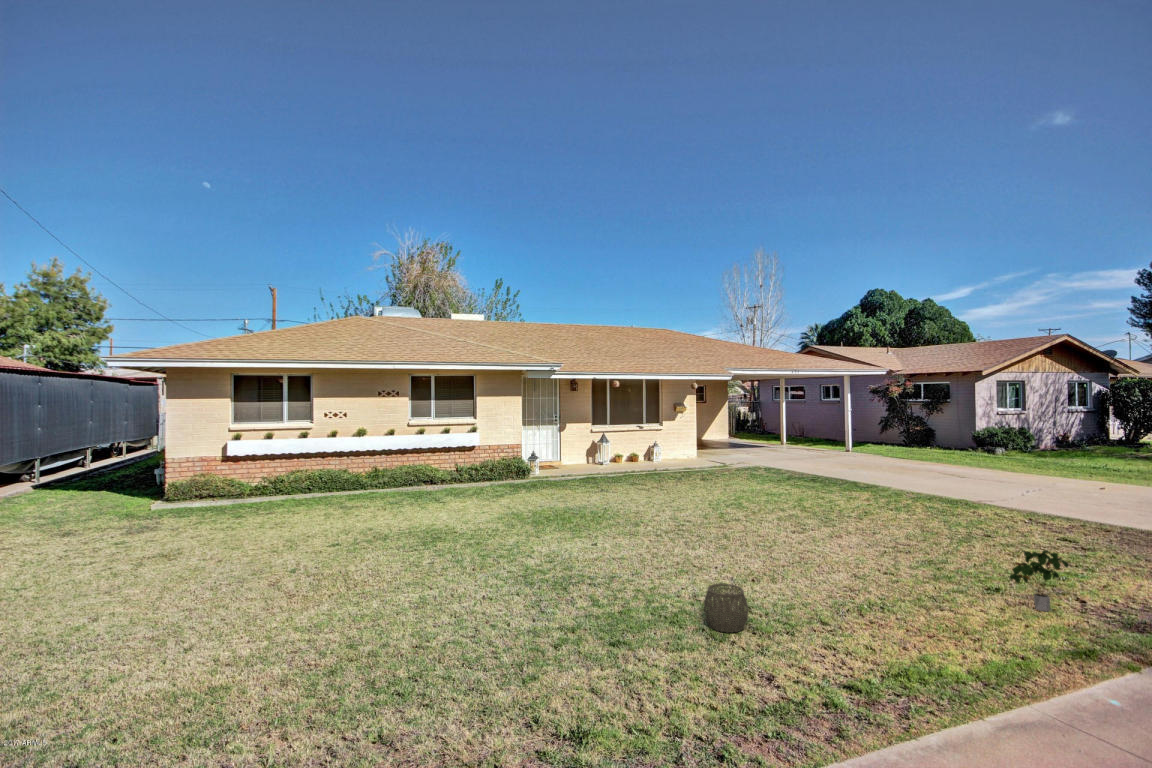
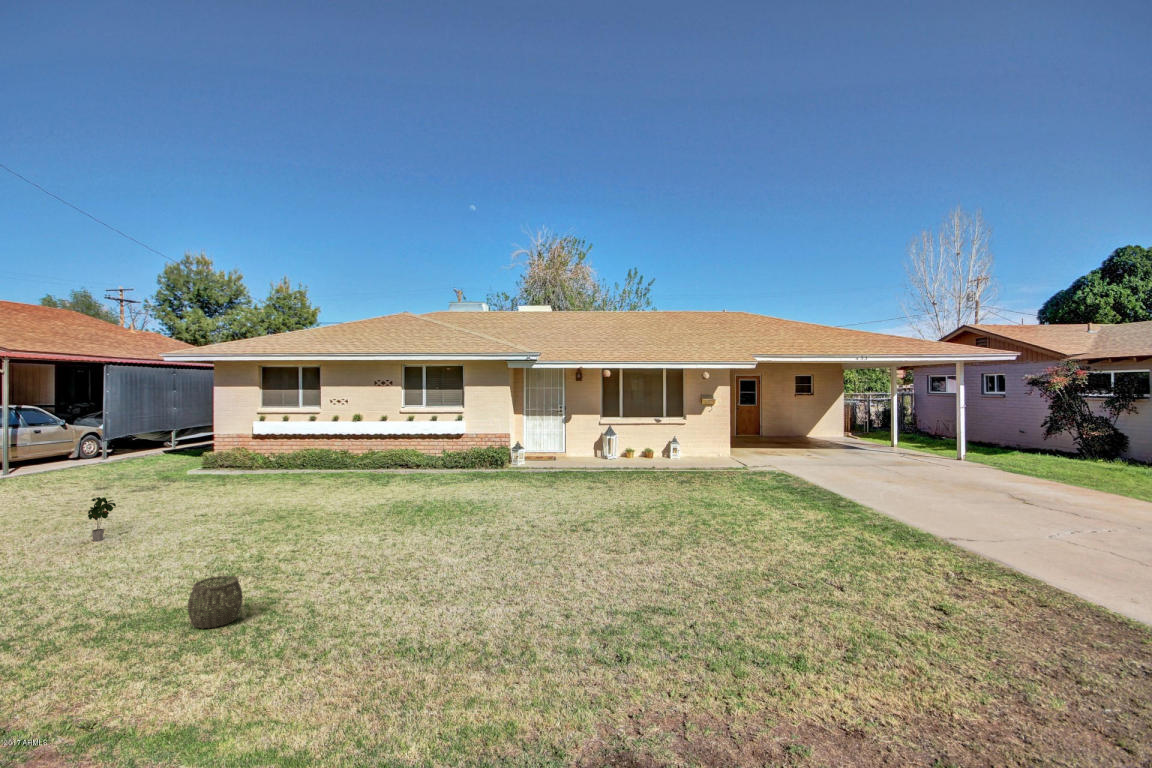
potted plant: present [1010,550,1069,611] -> present [88,497,116,541]

